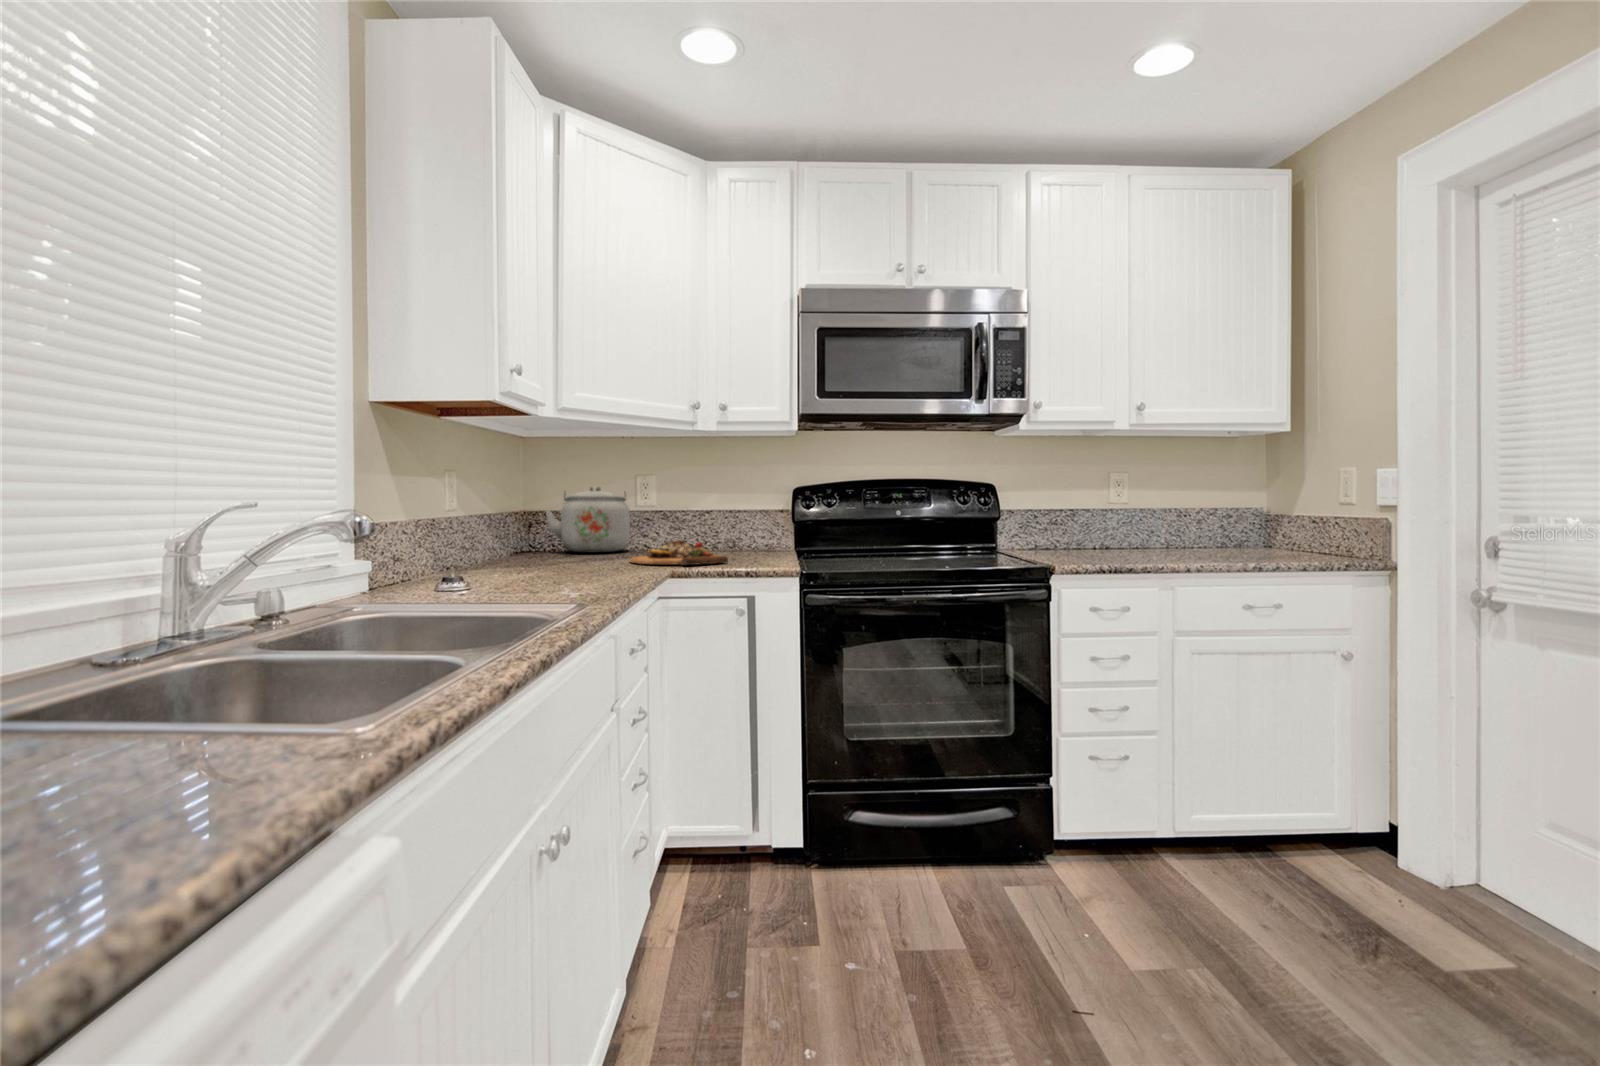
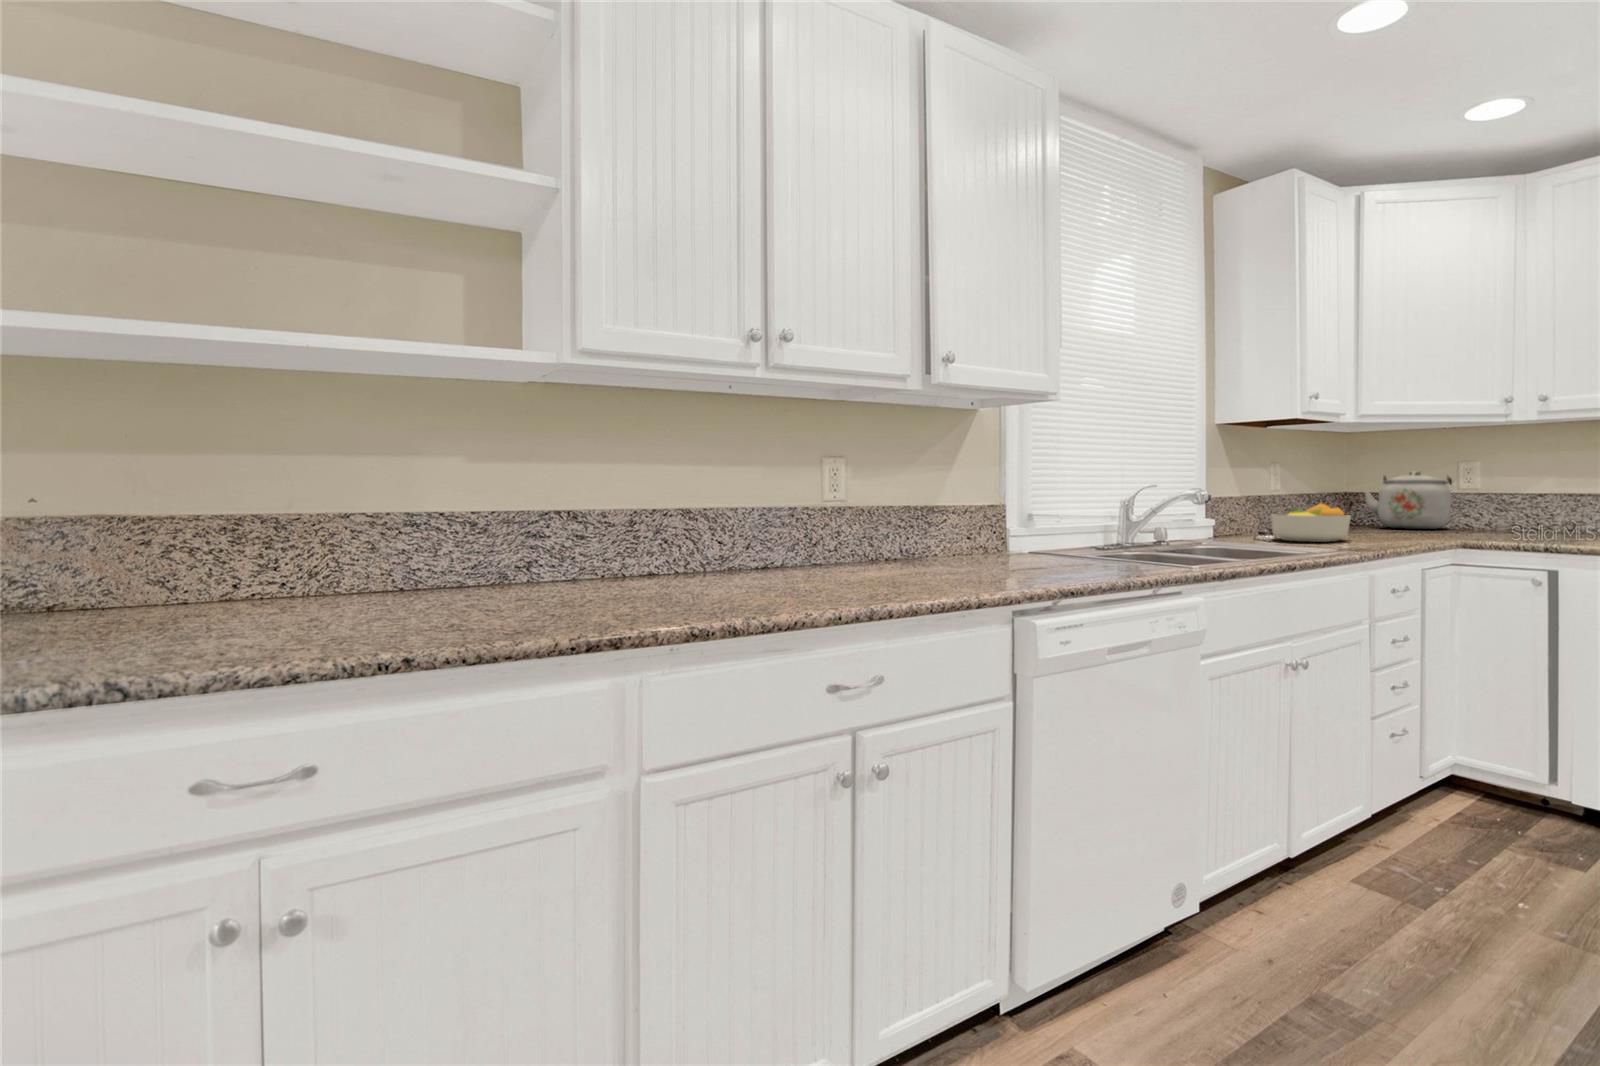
fruit bowl: none [464,528,575,589] -> present [1271,504,1351,542]
cutting board: present [630,540,728,565] -> none [1425,519,1535,540]

